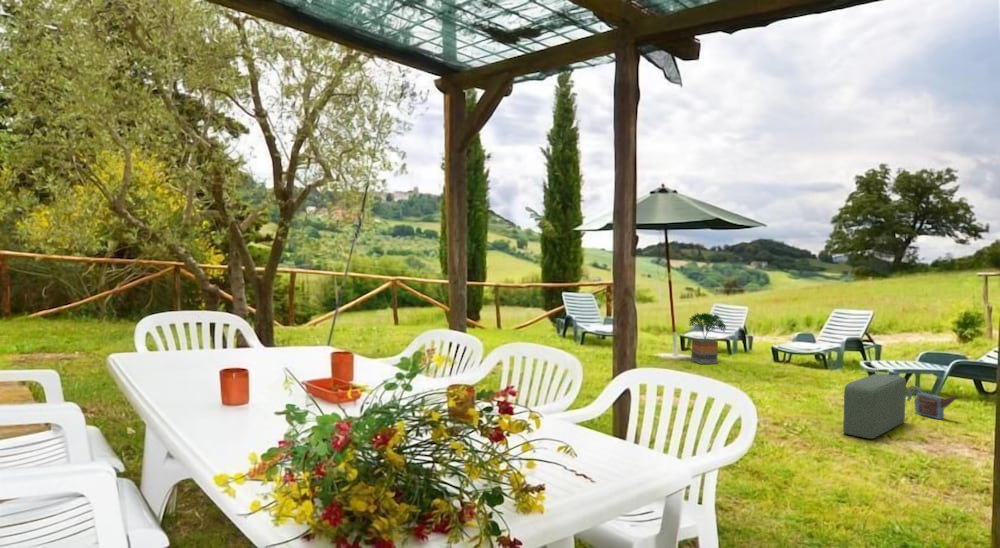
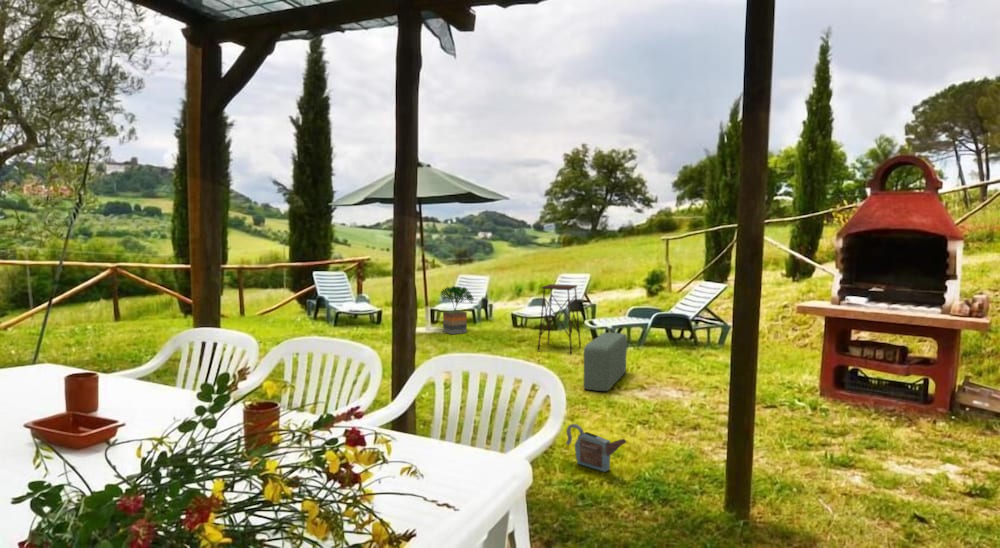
side table: none [796,316,853,396] -> present [538,284,581,354]
watering can: present [907,386,958,419] -> present [566,424,627,472]

